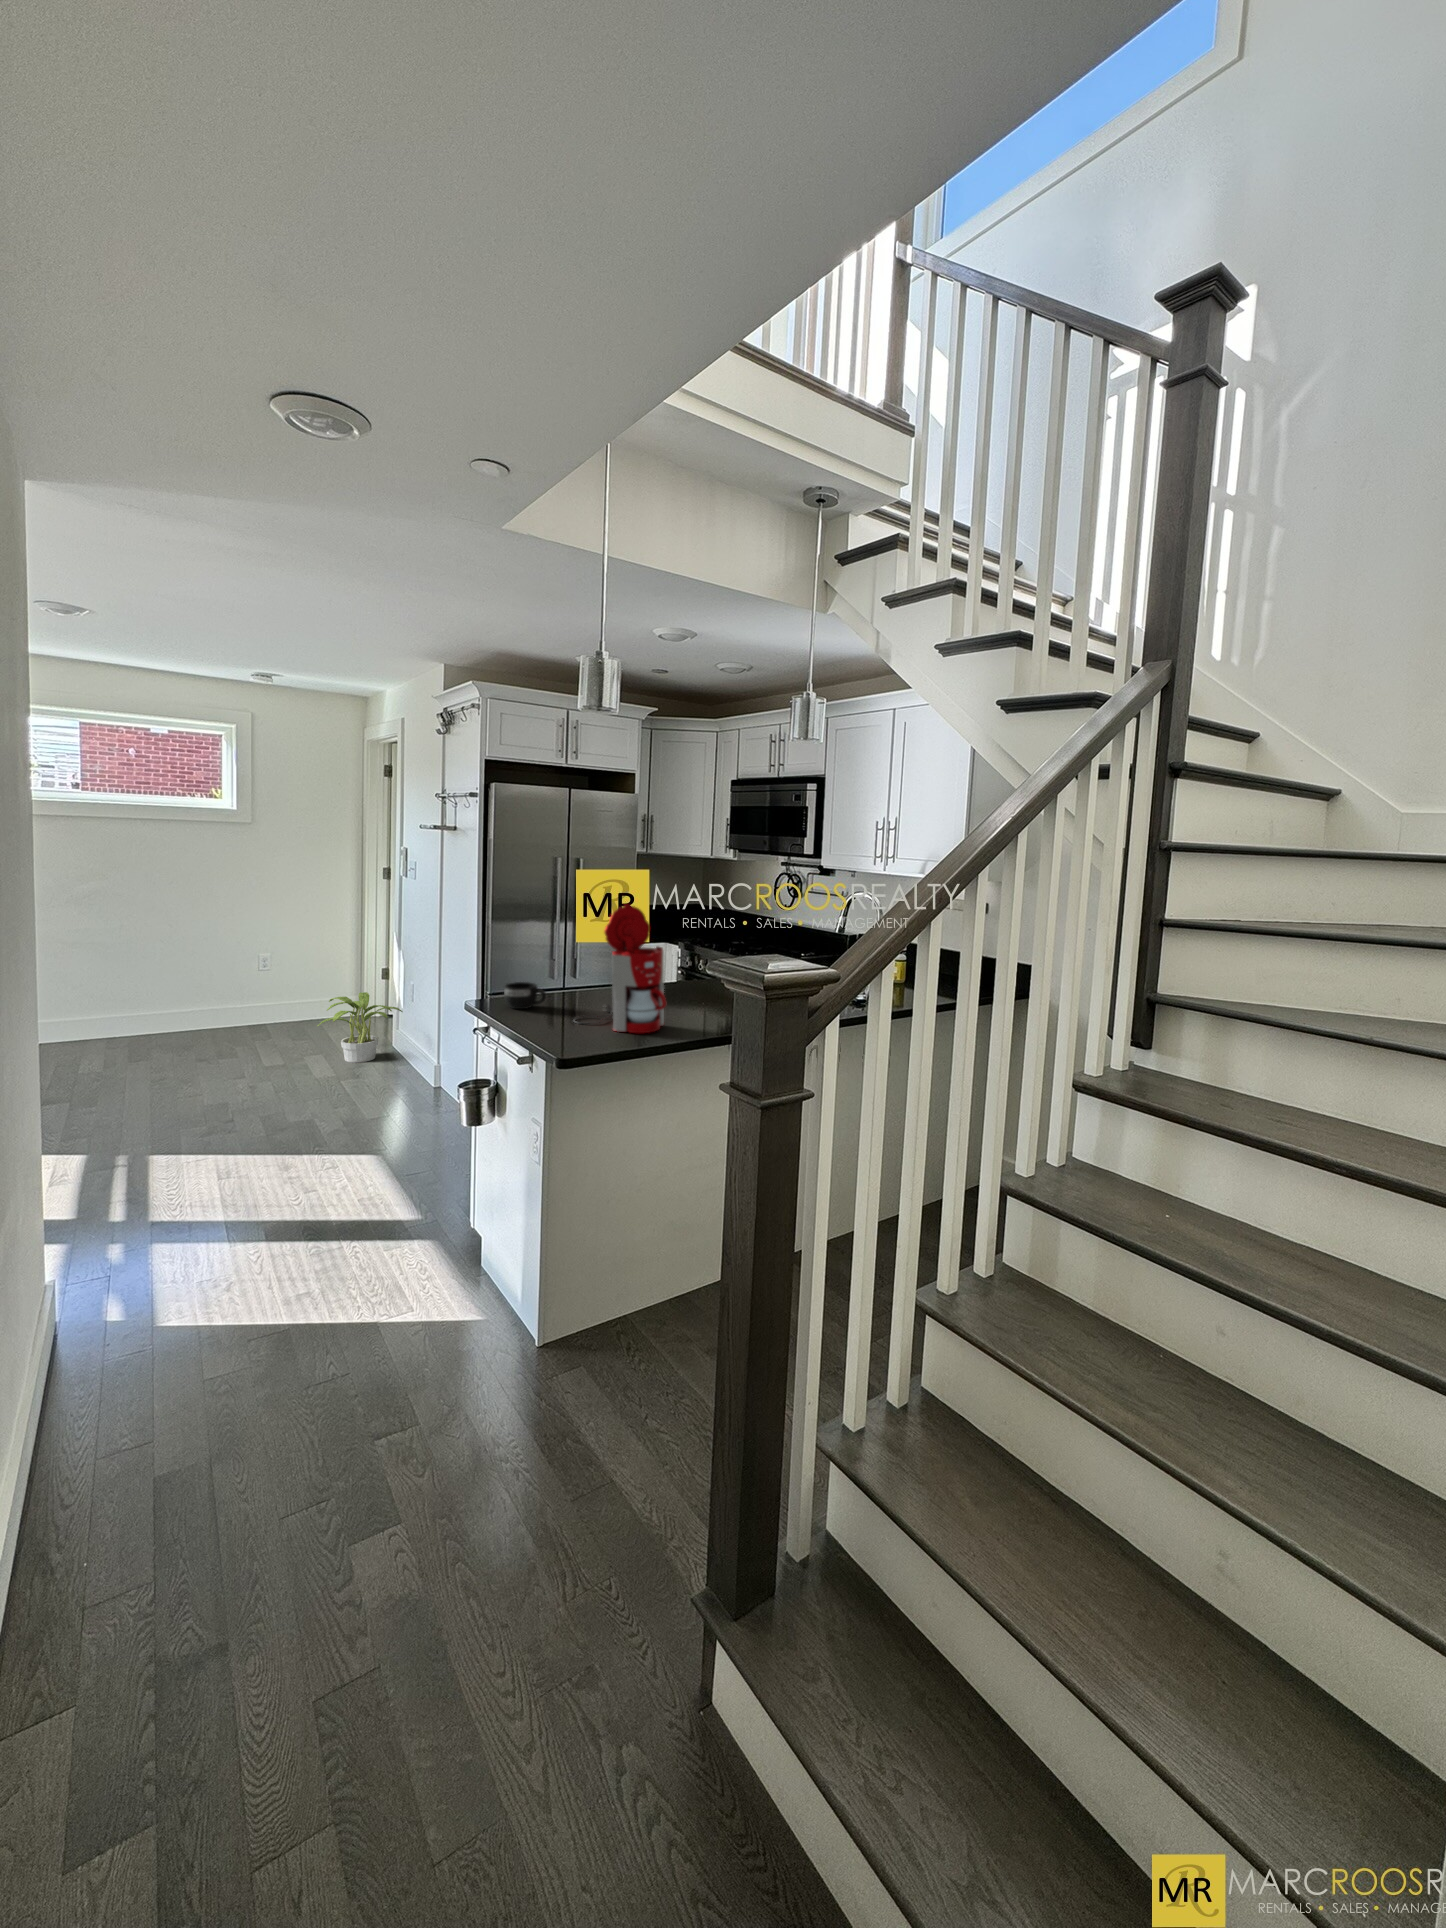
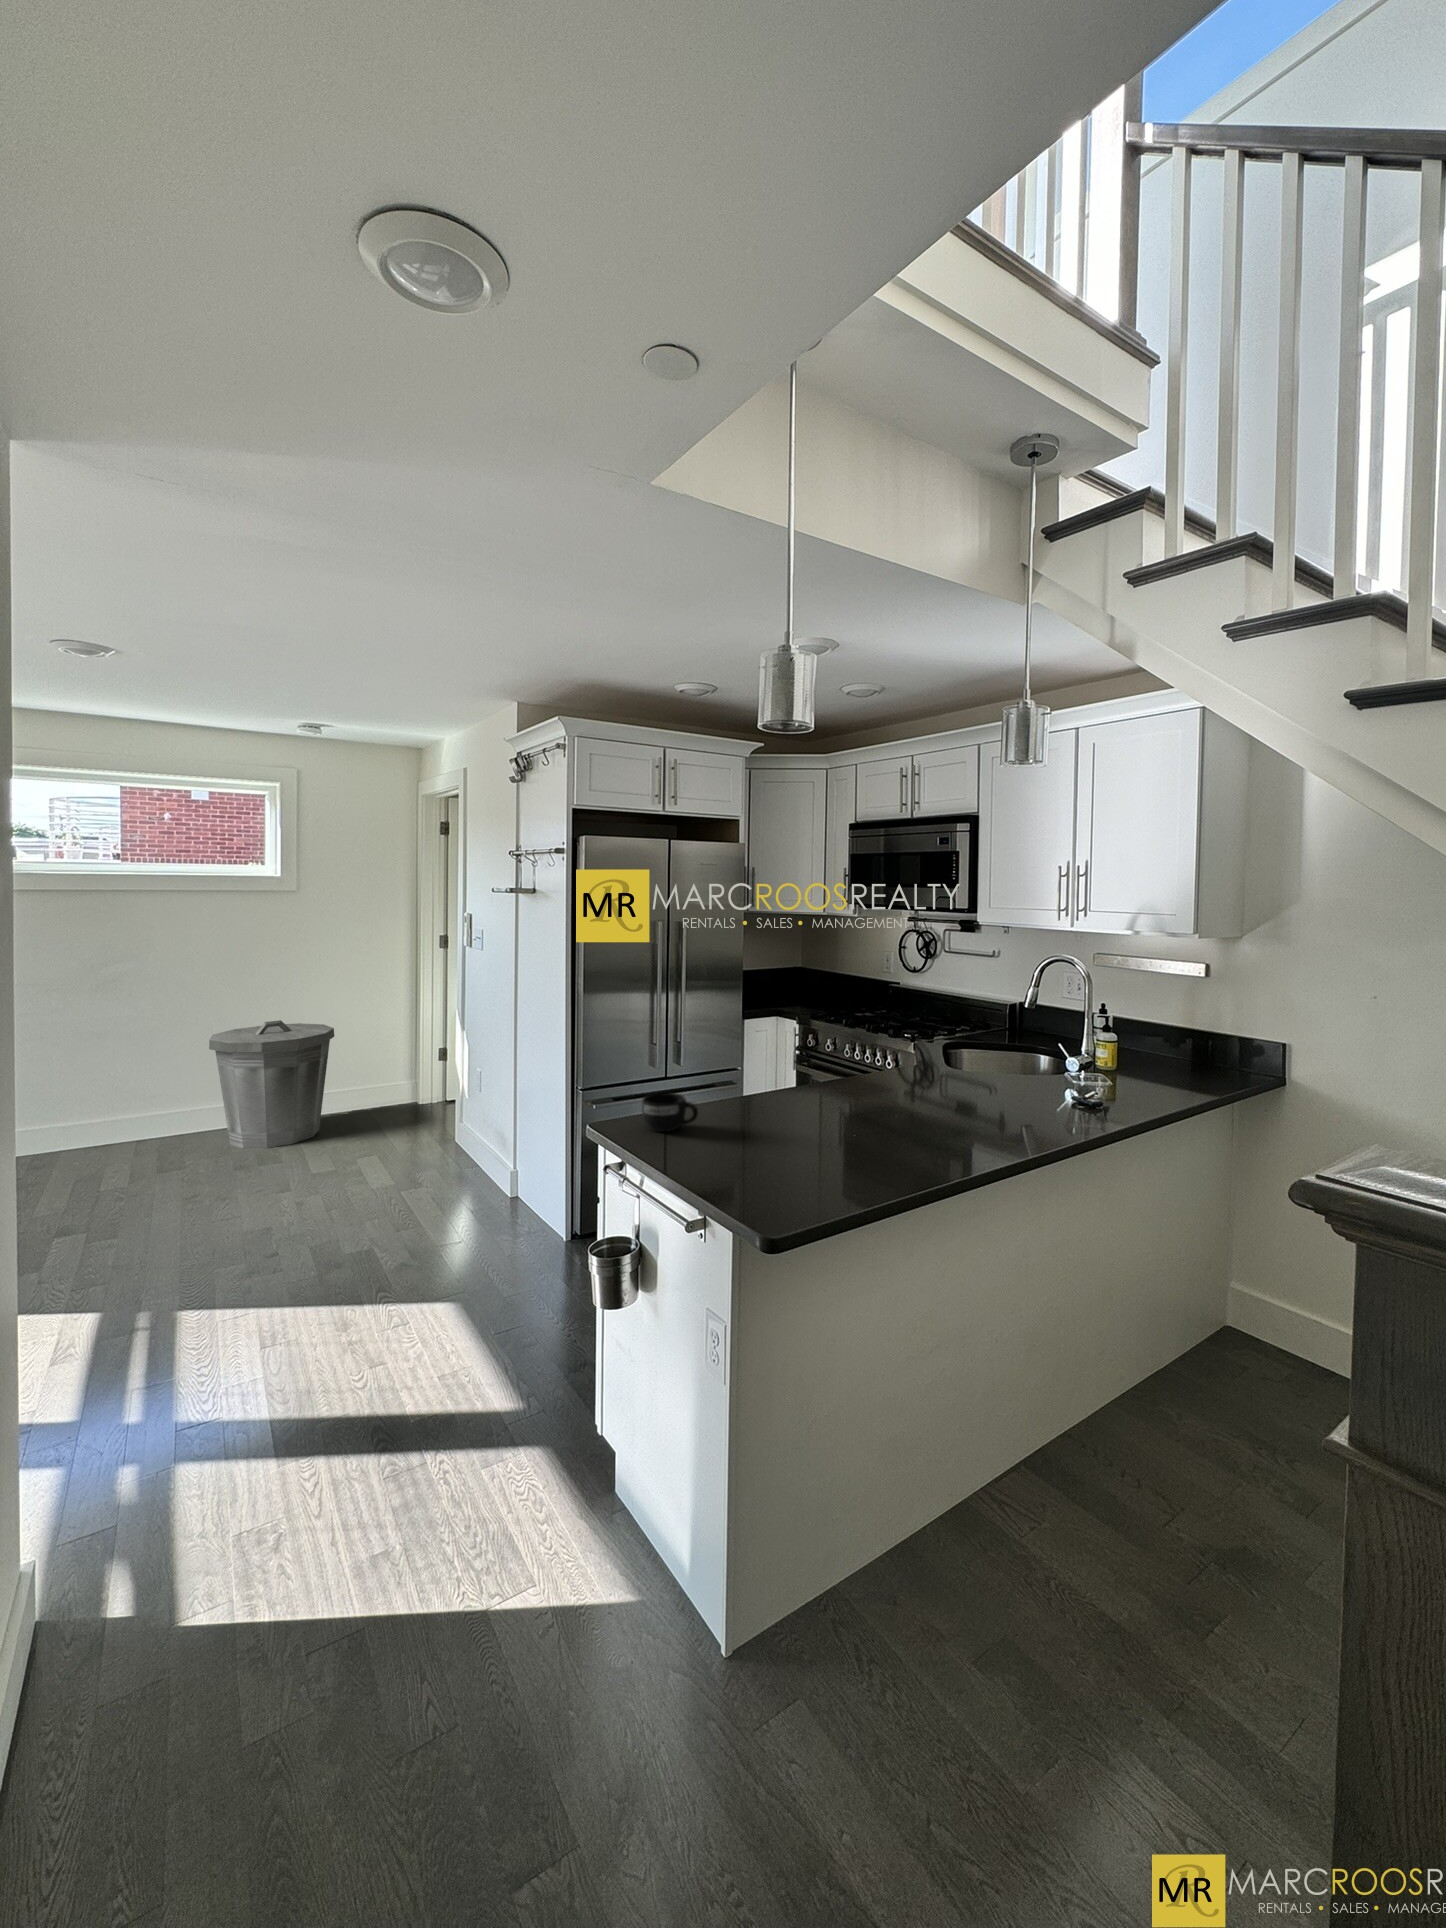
coffee maker: present [573,904,666,1033] -> none [745,986,883,1172]
trash can: none [168,937,282,1047] -> present [209,1020,334,1148]
potted plant: present [317,992,403,1062] -> none [375,1081,472,1164]

